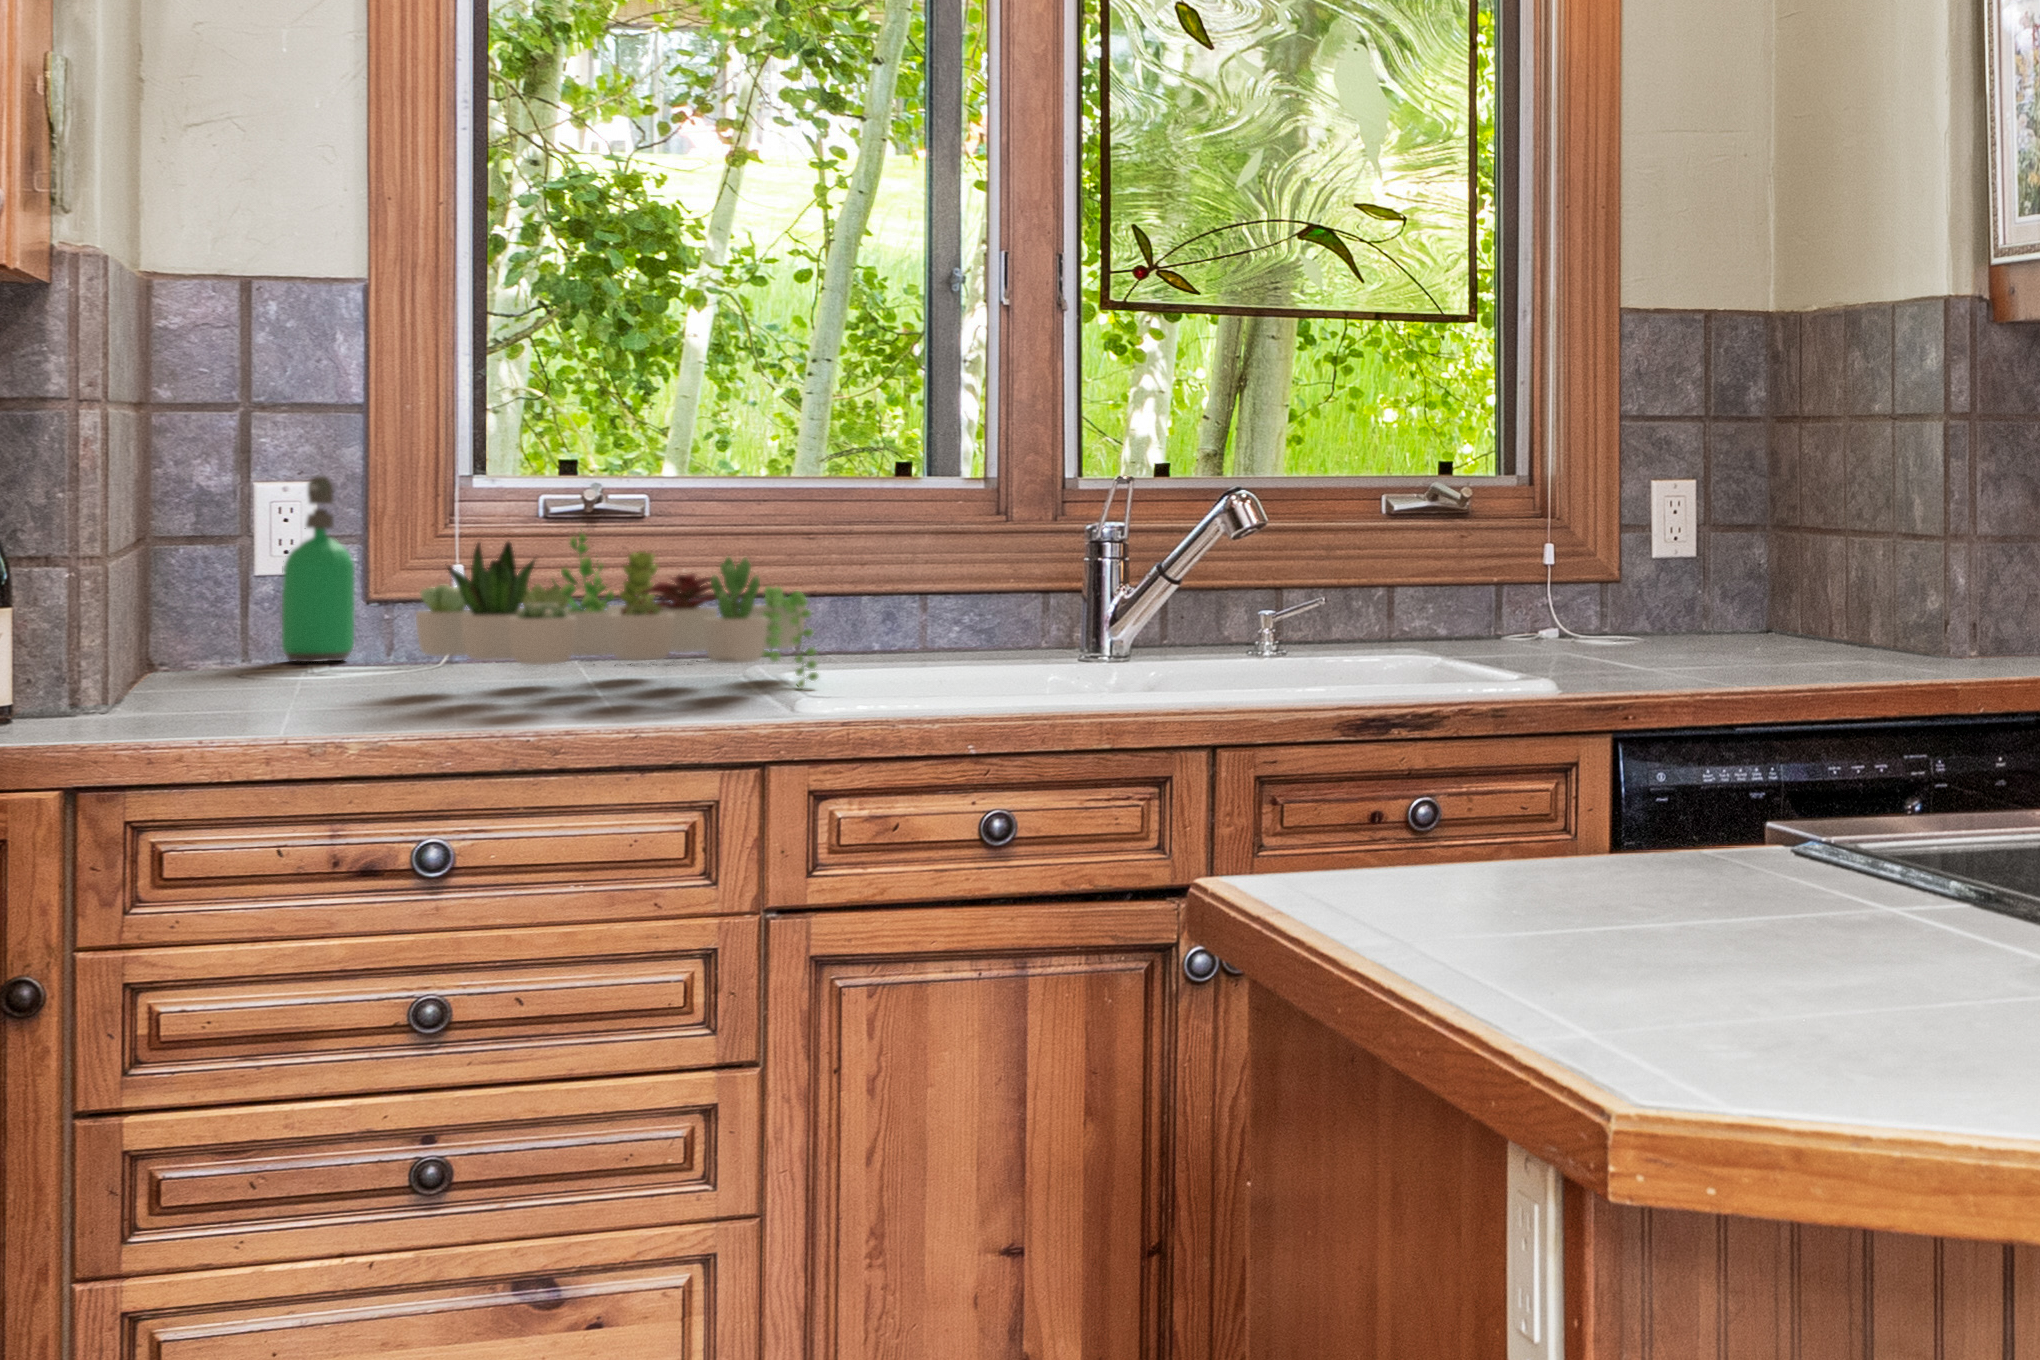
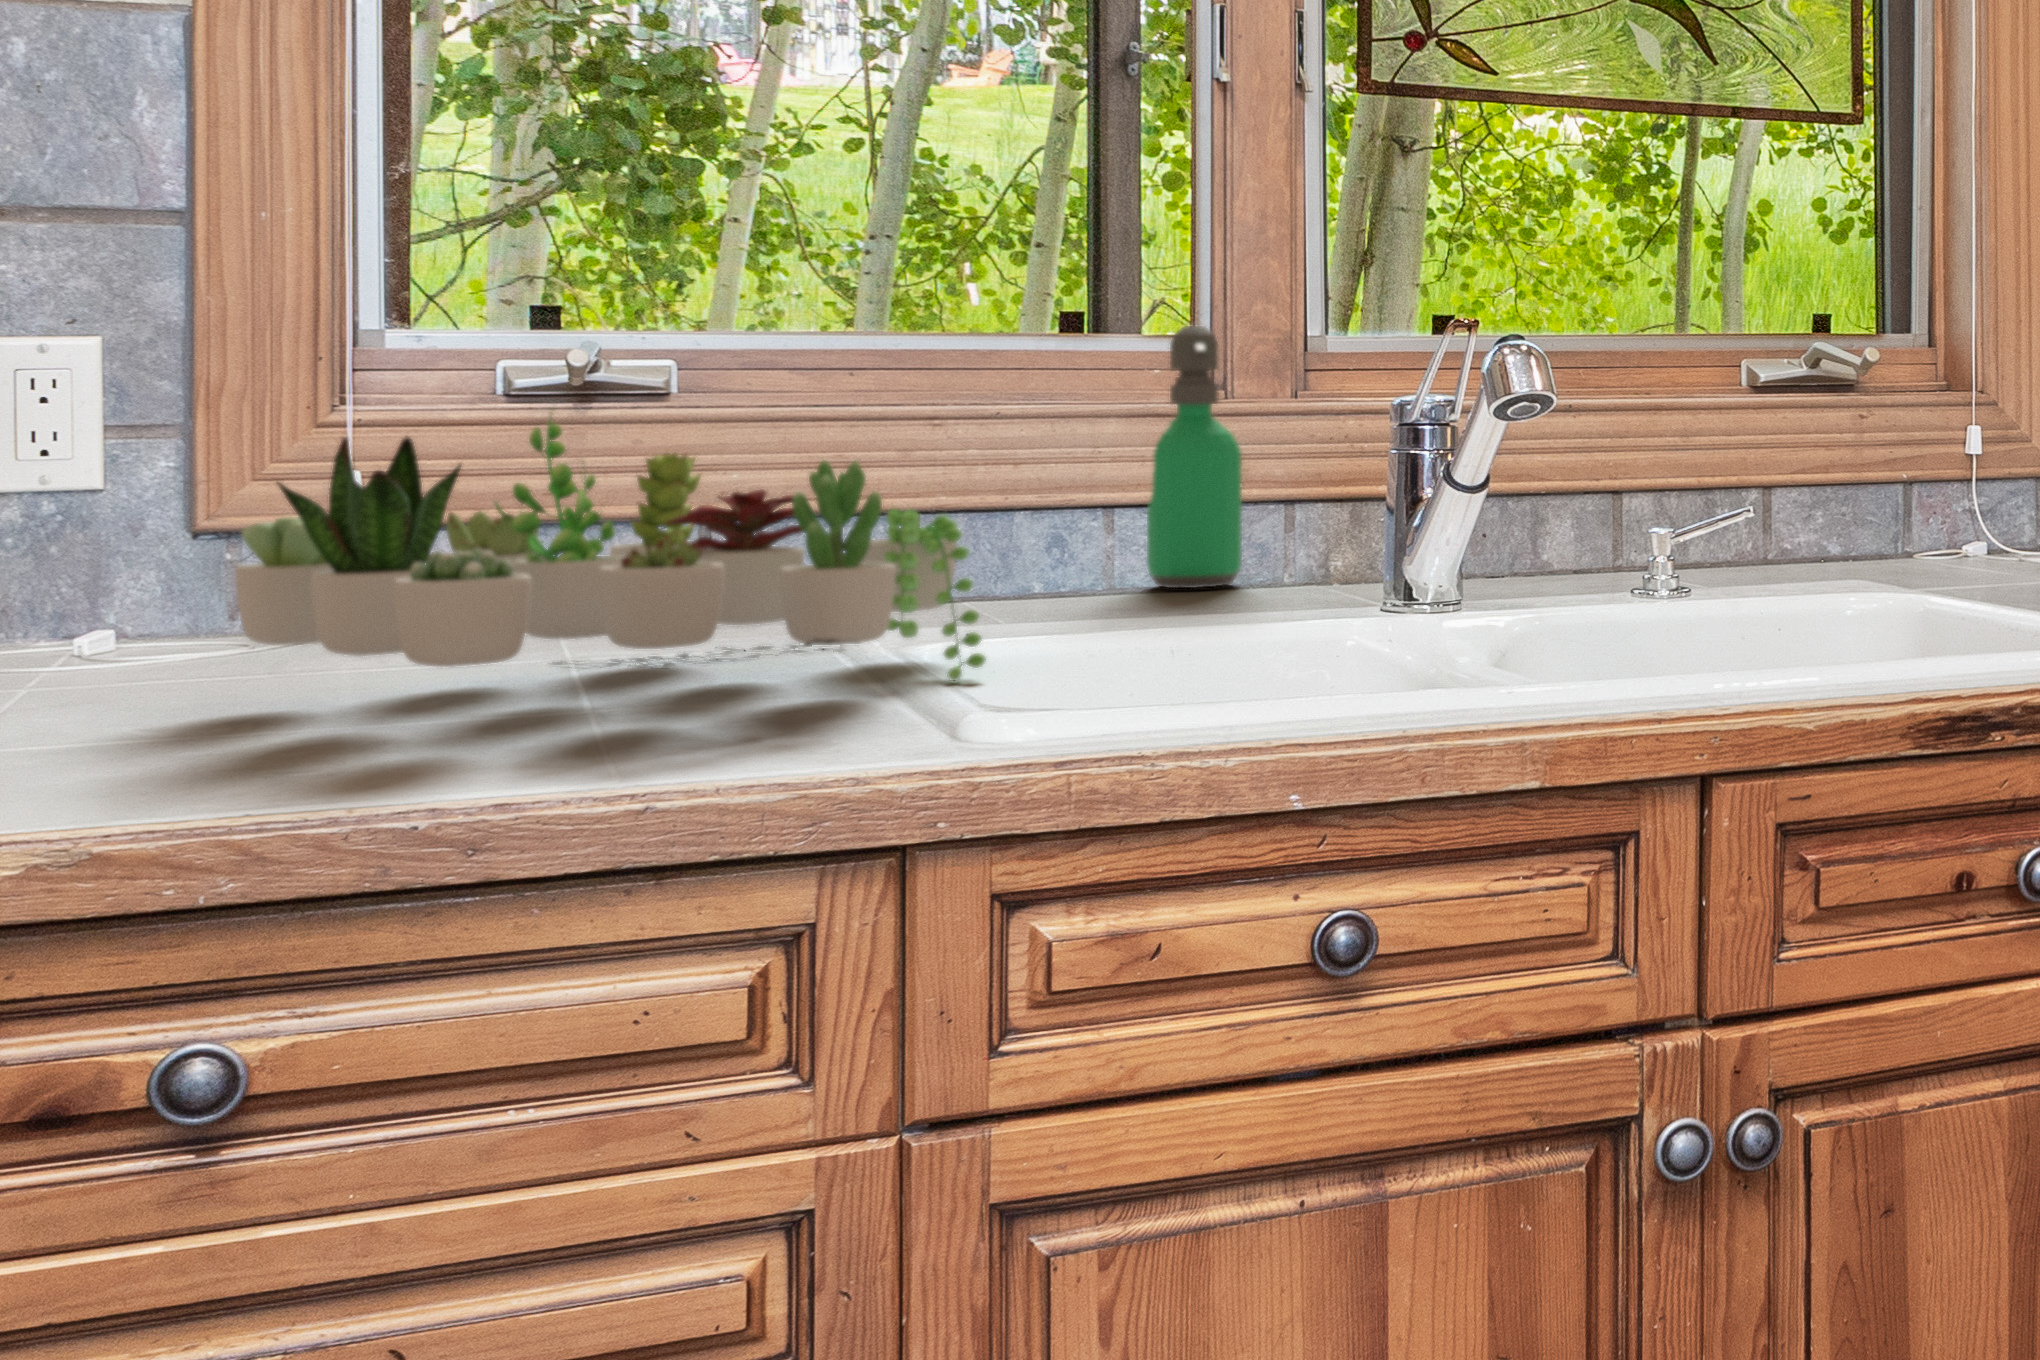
soap dispenser: present [282,476,355,662] -> present [1147,325,1242,588]

